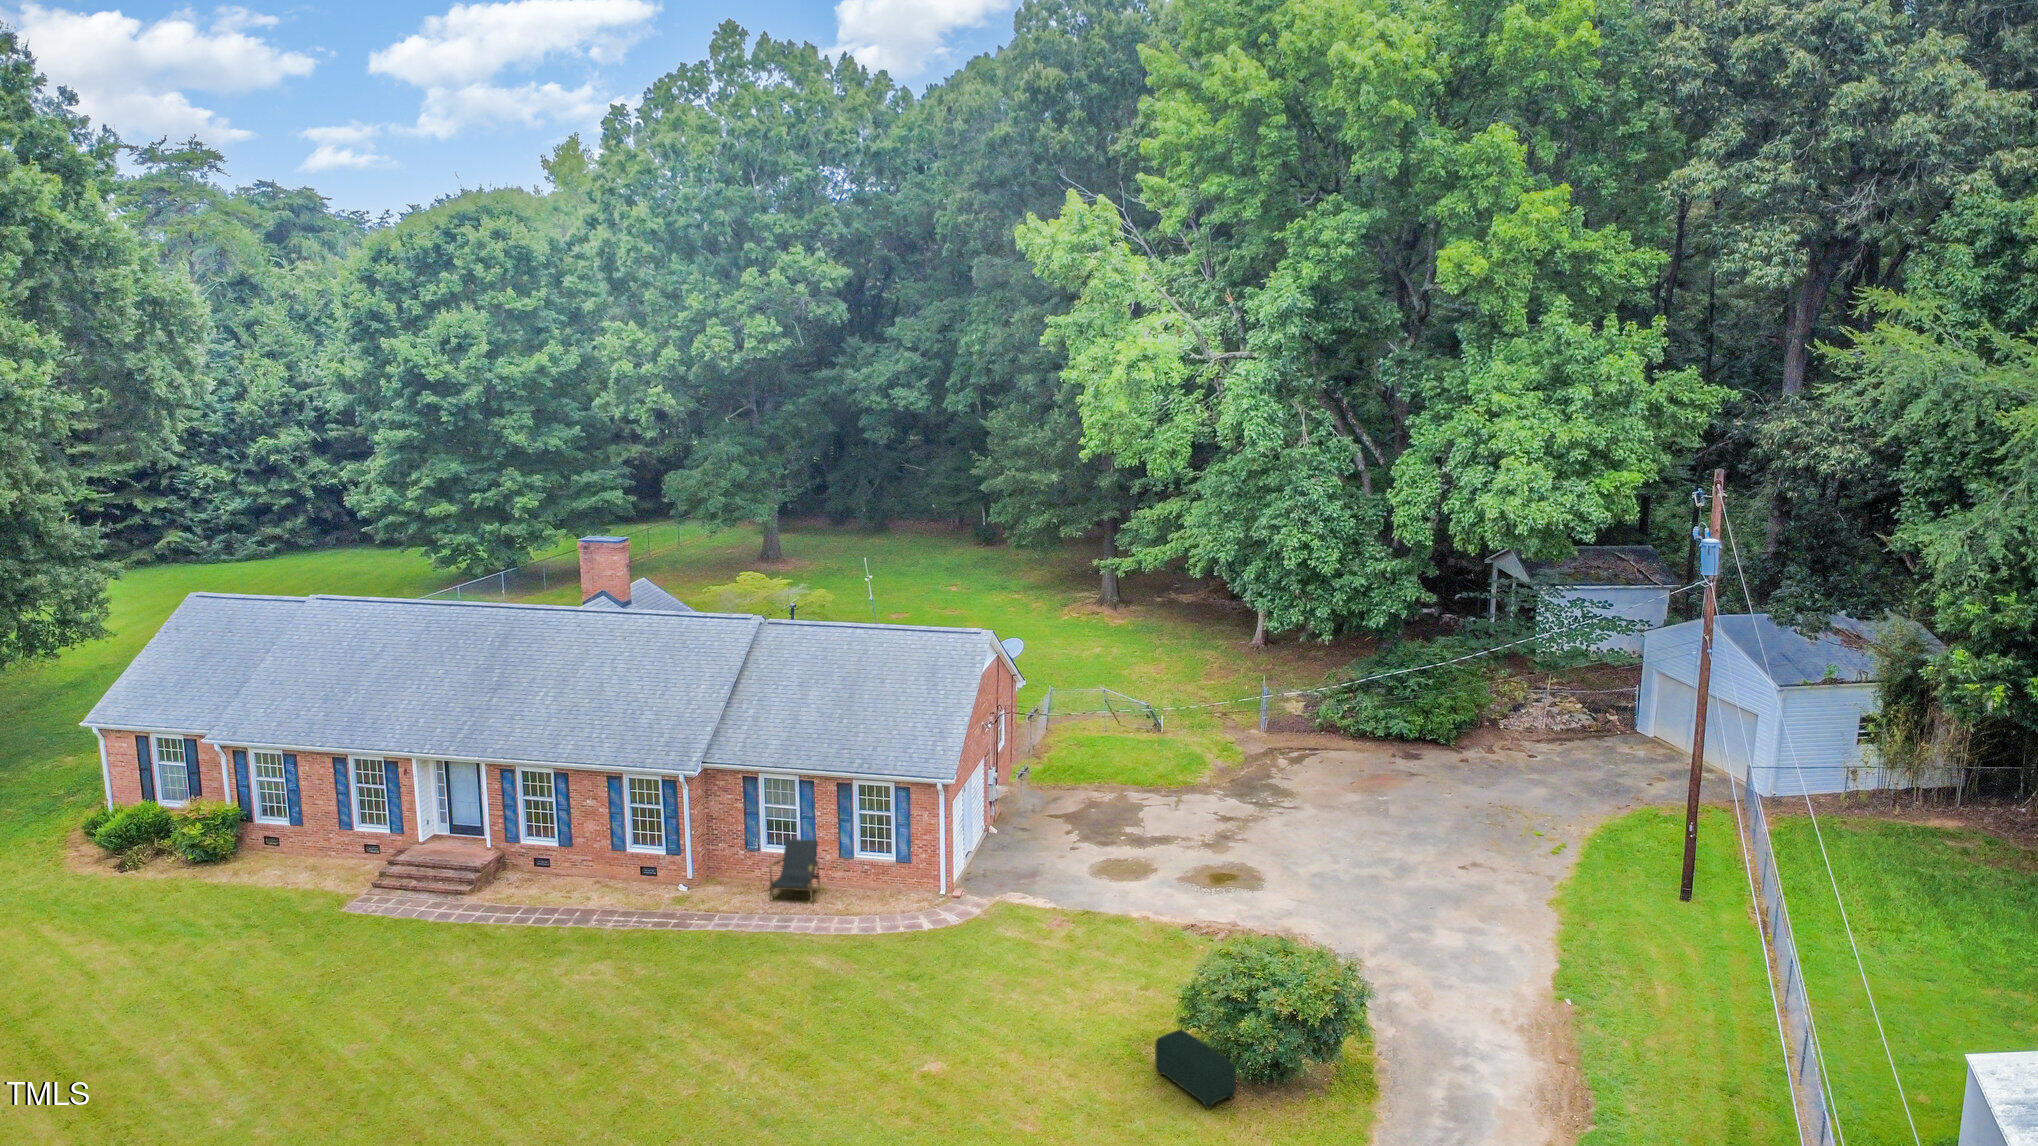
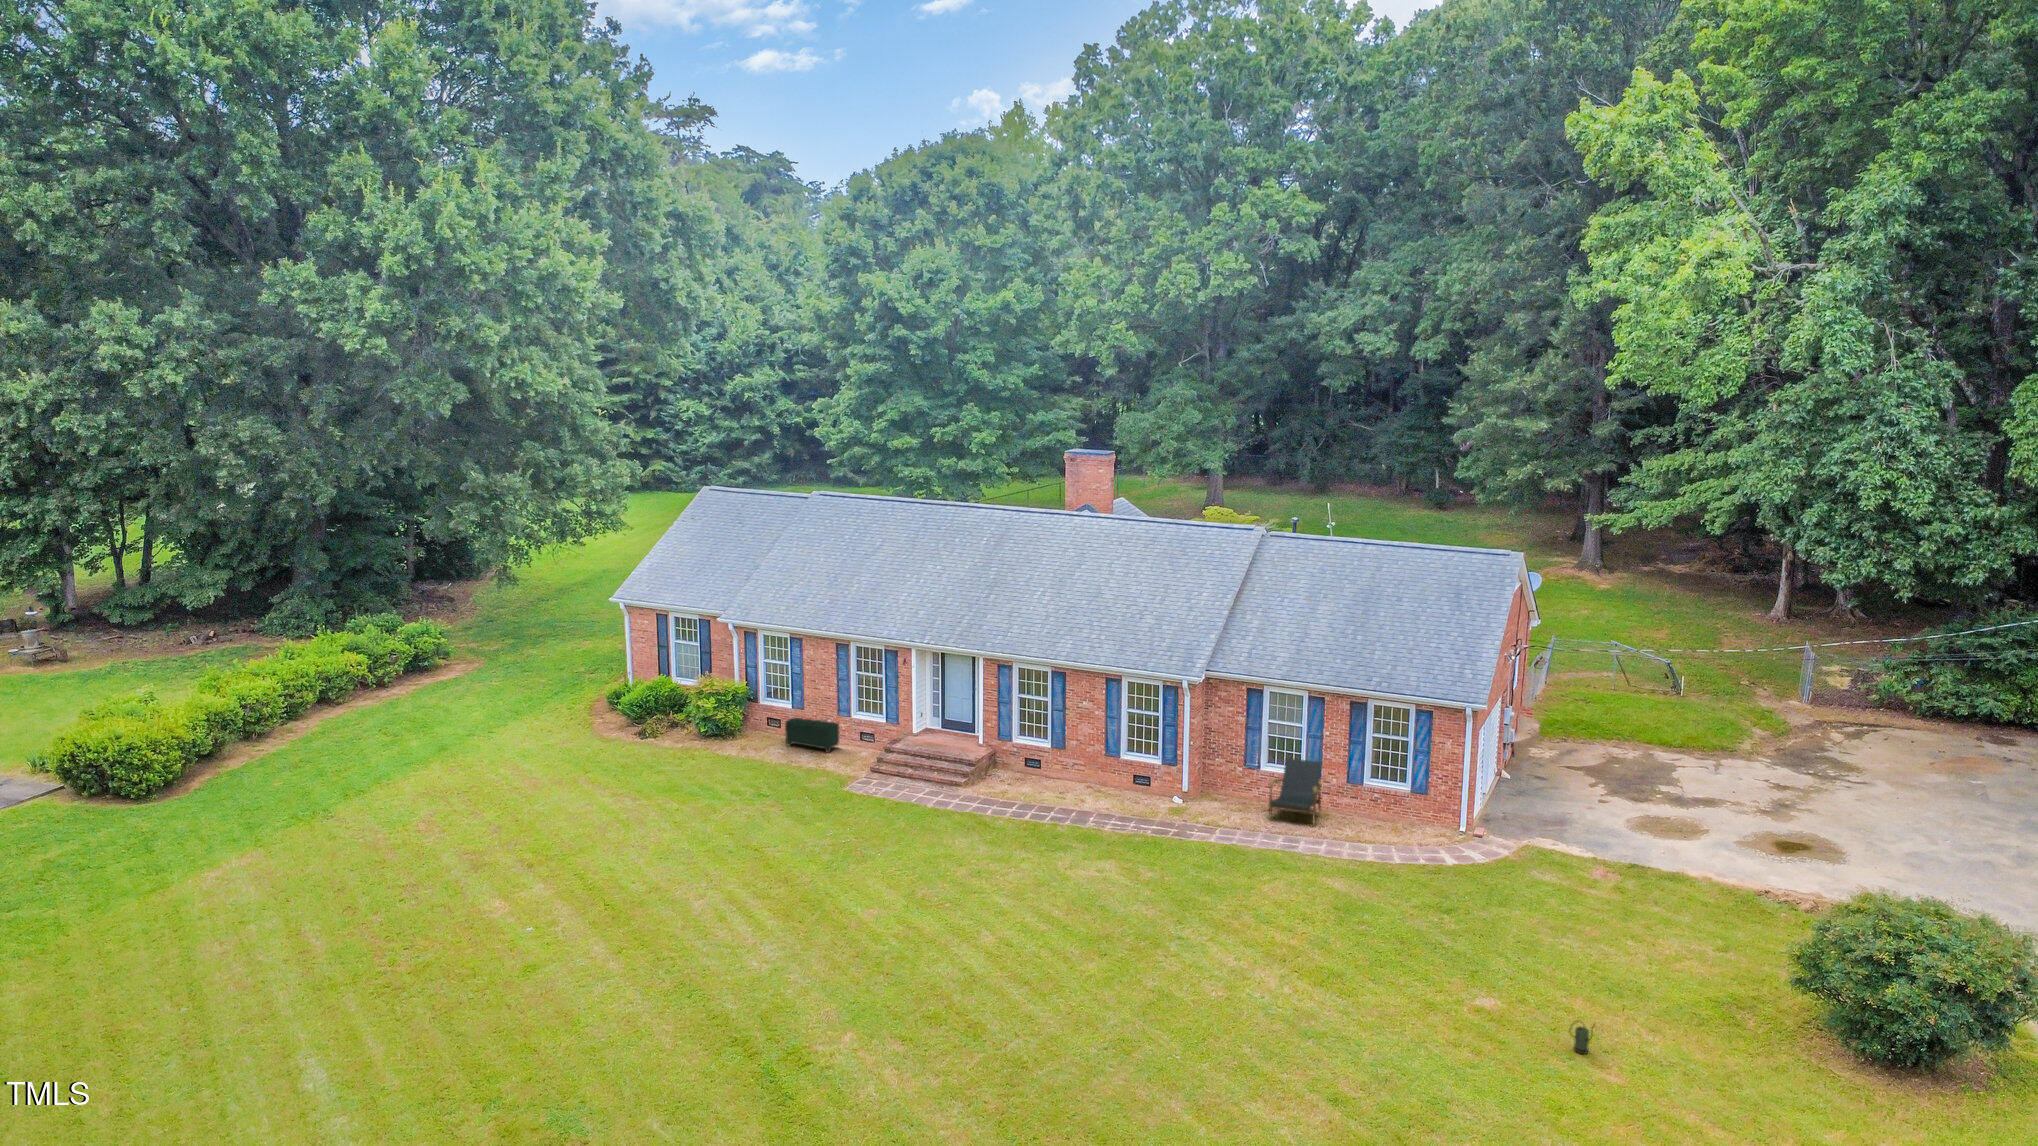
bench: present [1155,1029,1236,1109] -> present [785,718,839,753]
watering can: none [998,1085,1021,1114] -> present [1572,1020,1593,1054]

